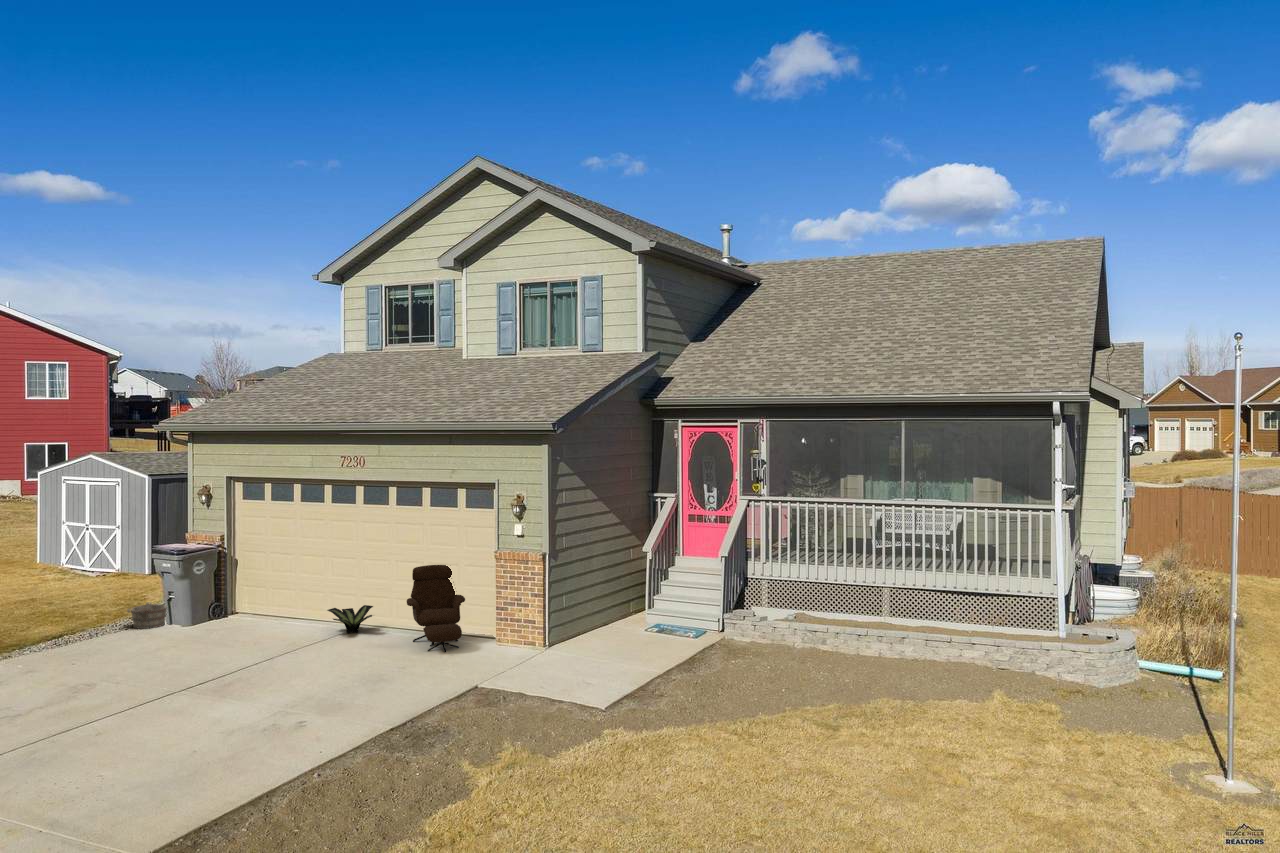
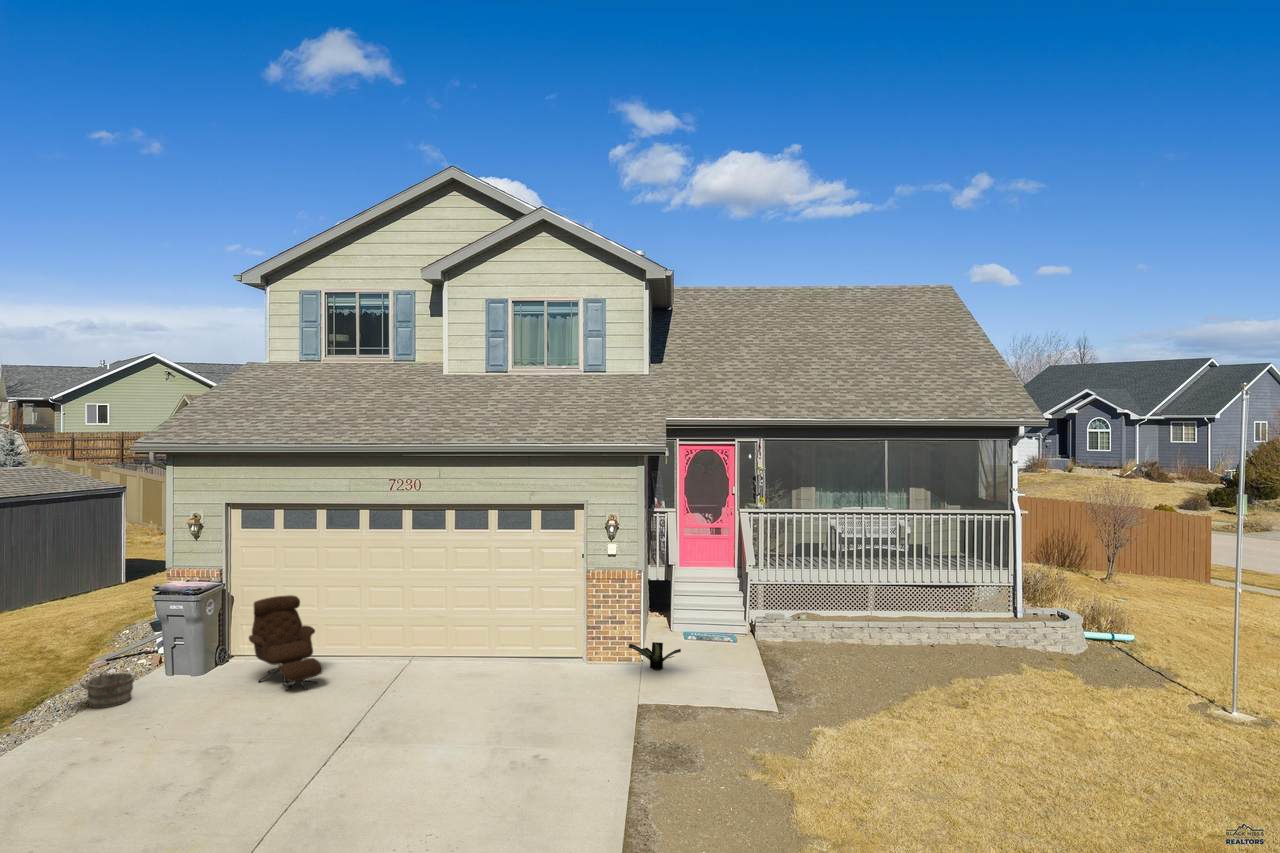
lounge chair: present [407,565,465,652] -> present [249,595,322,691]
potted plant: present [327,605,373,633] -> present [629,642,681,670]

